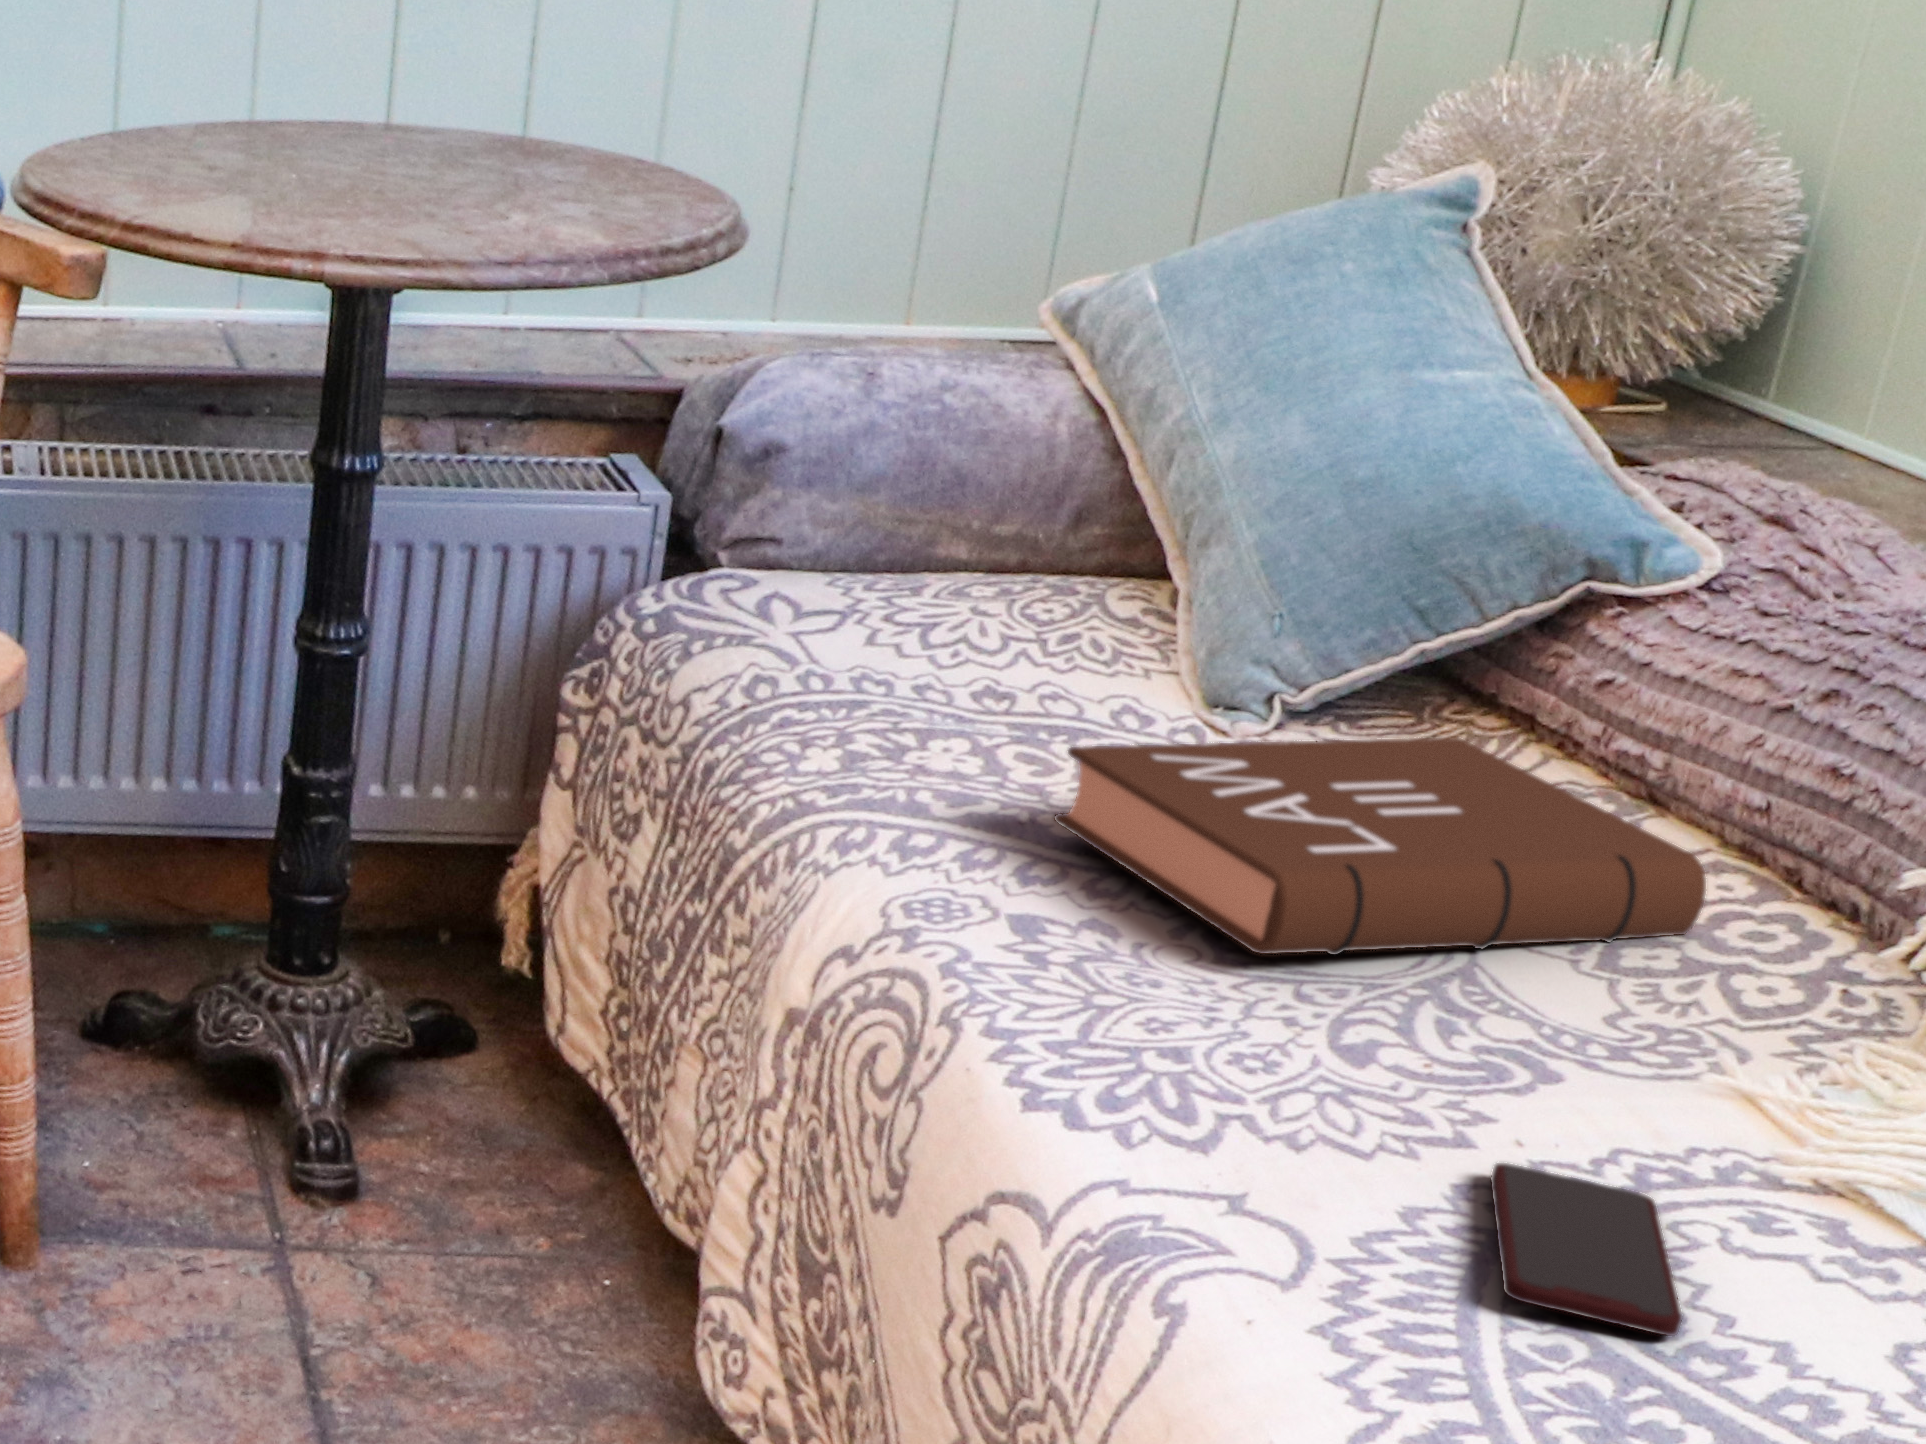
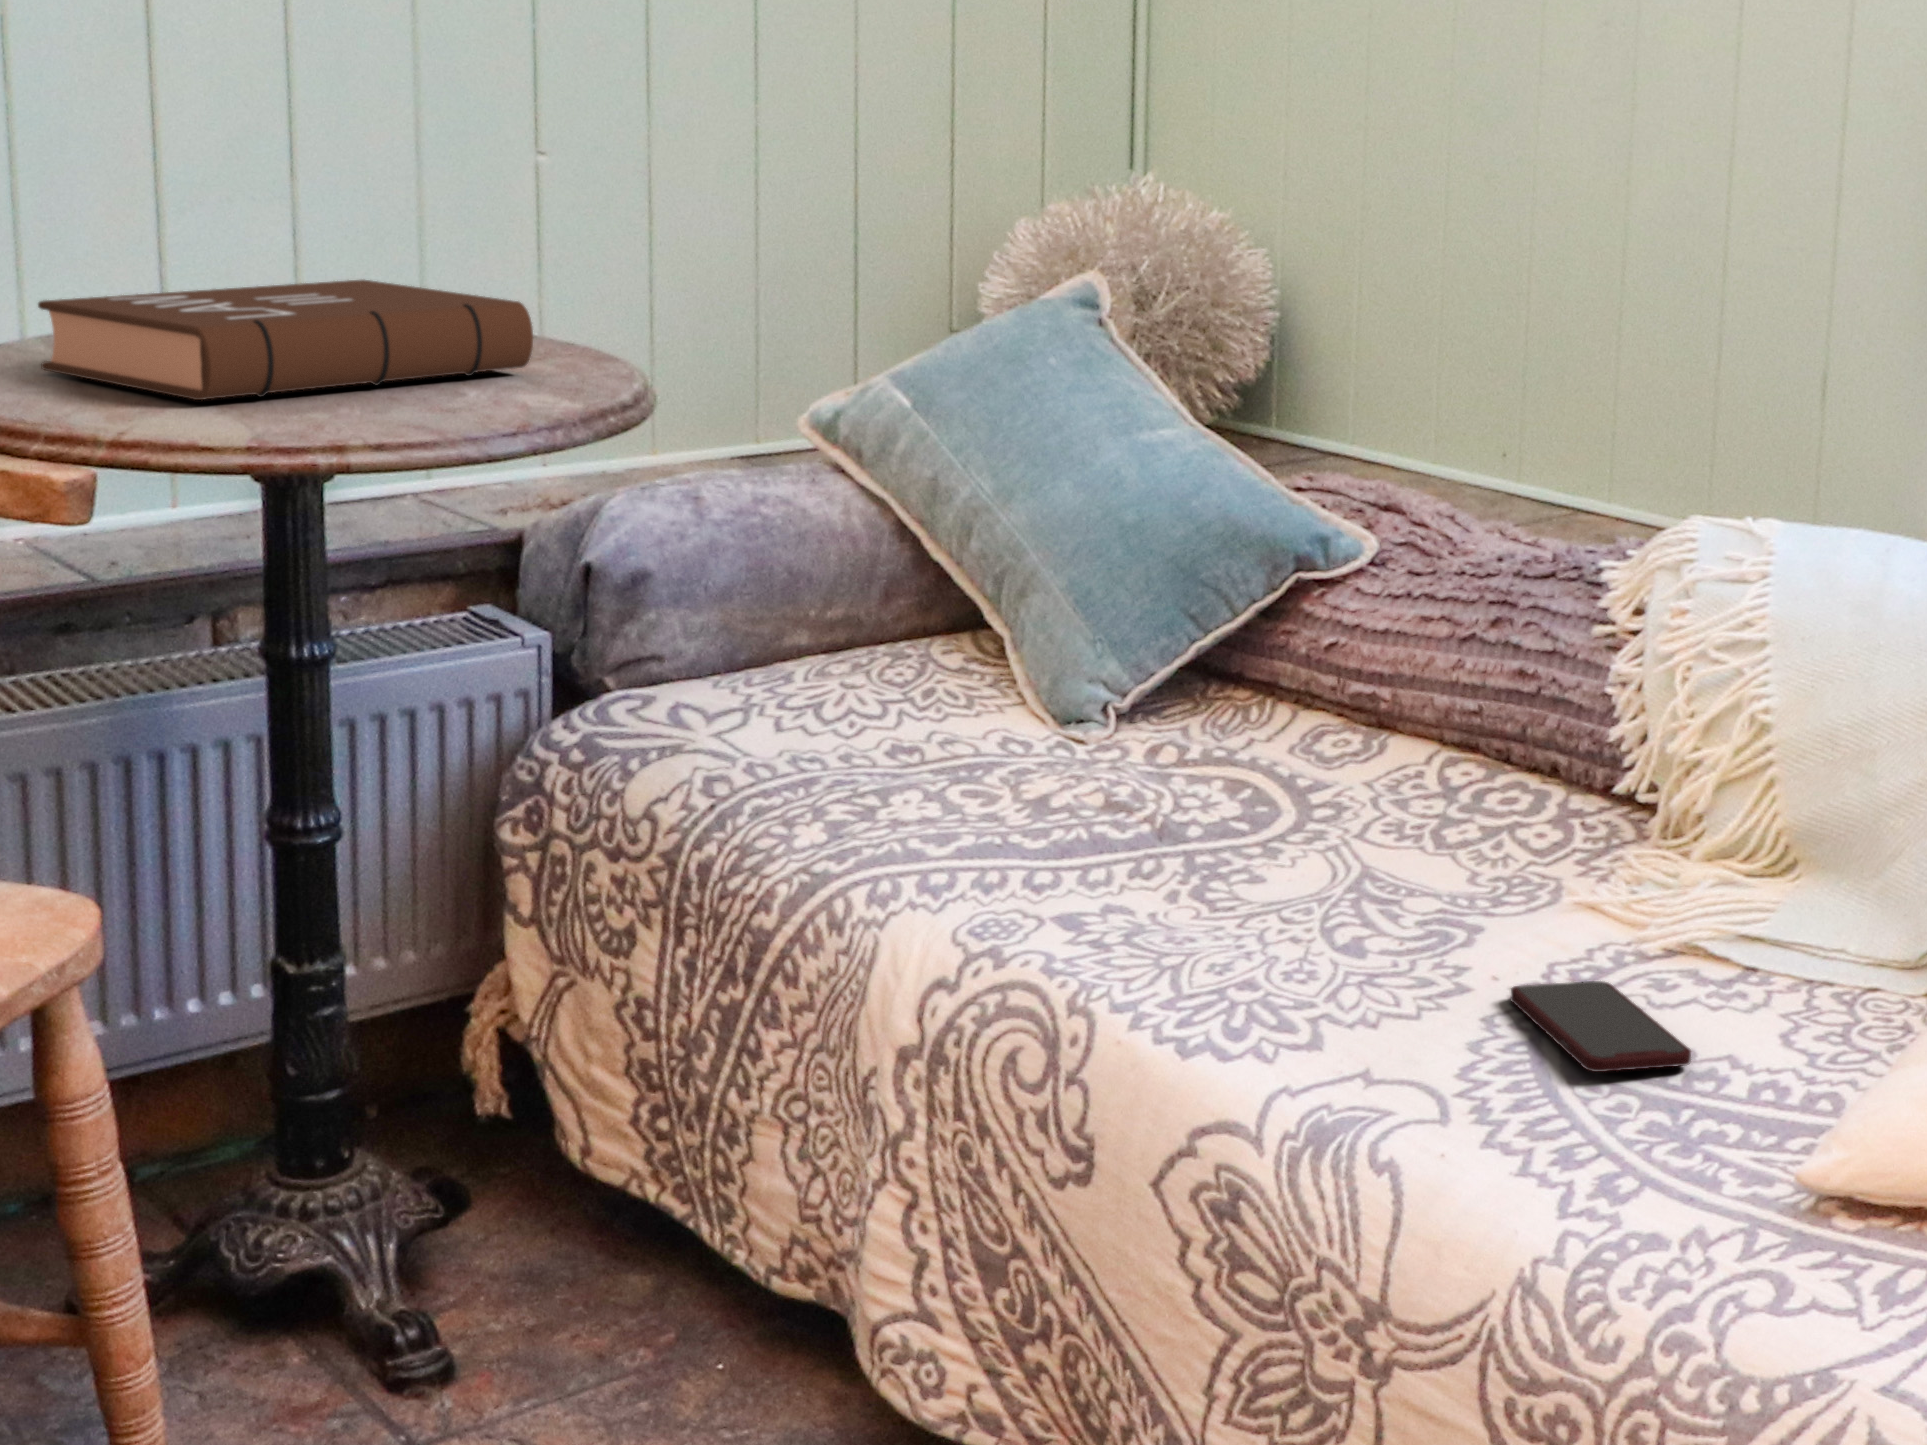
book: present [1054,737,1706,955] -> present [38,280,533,400]

